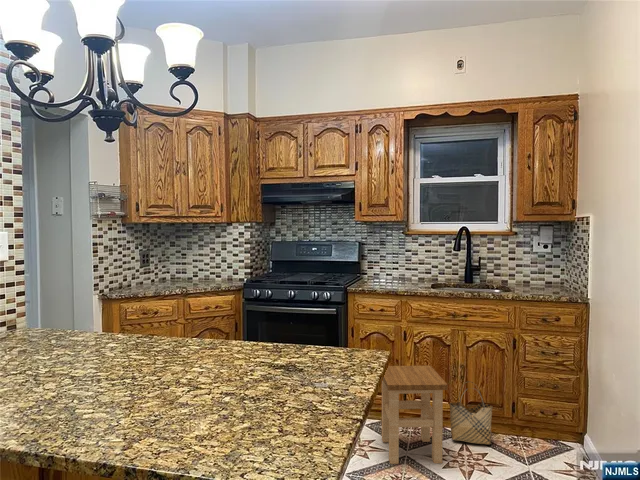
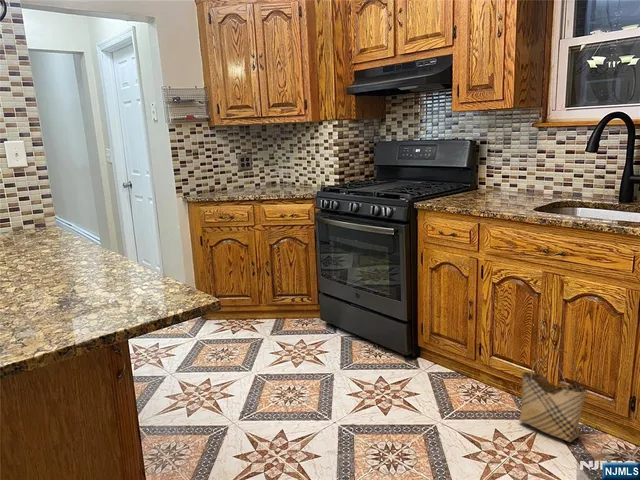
stool: present [382,366,448,464] -> none [402,306,500,443]

